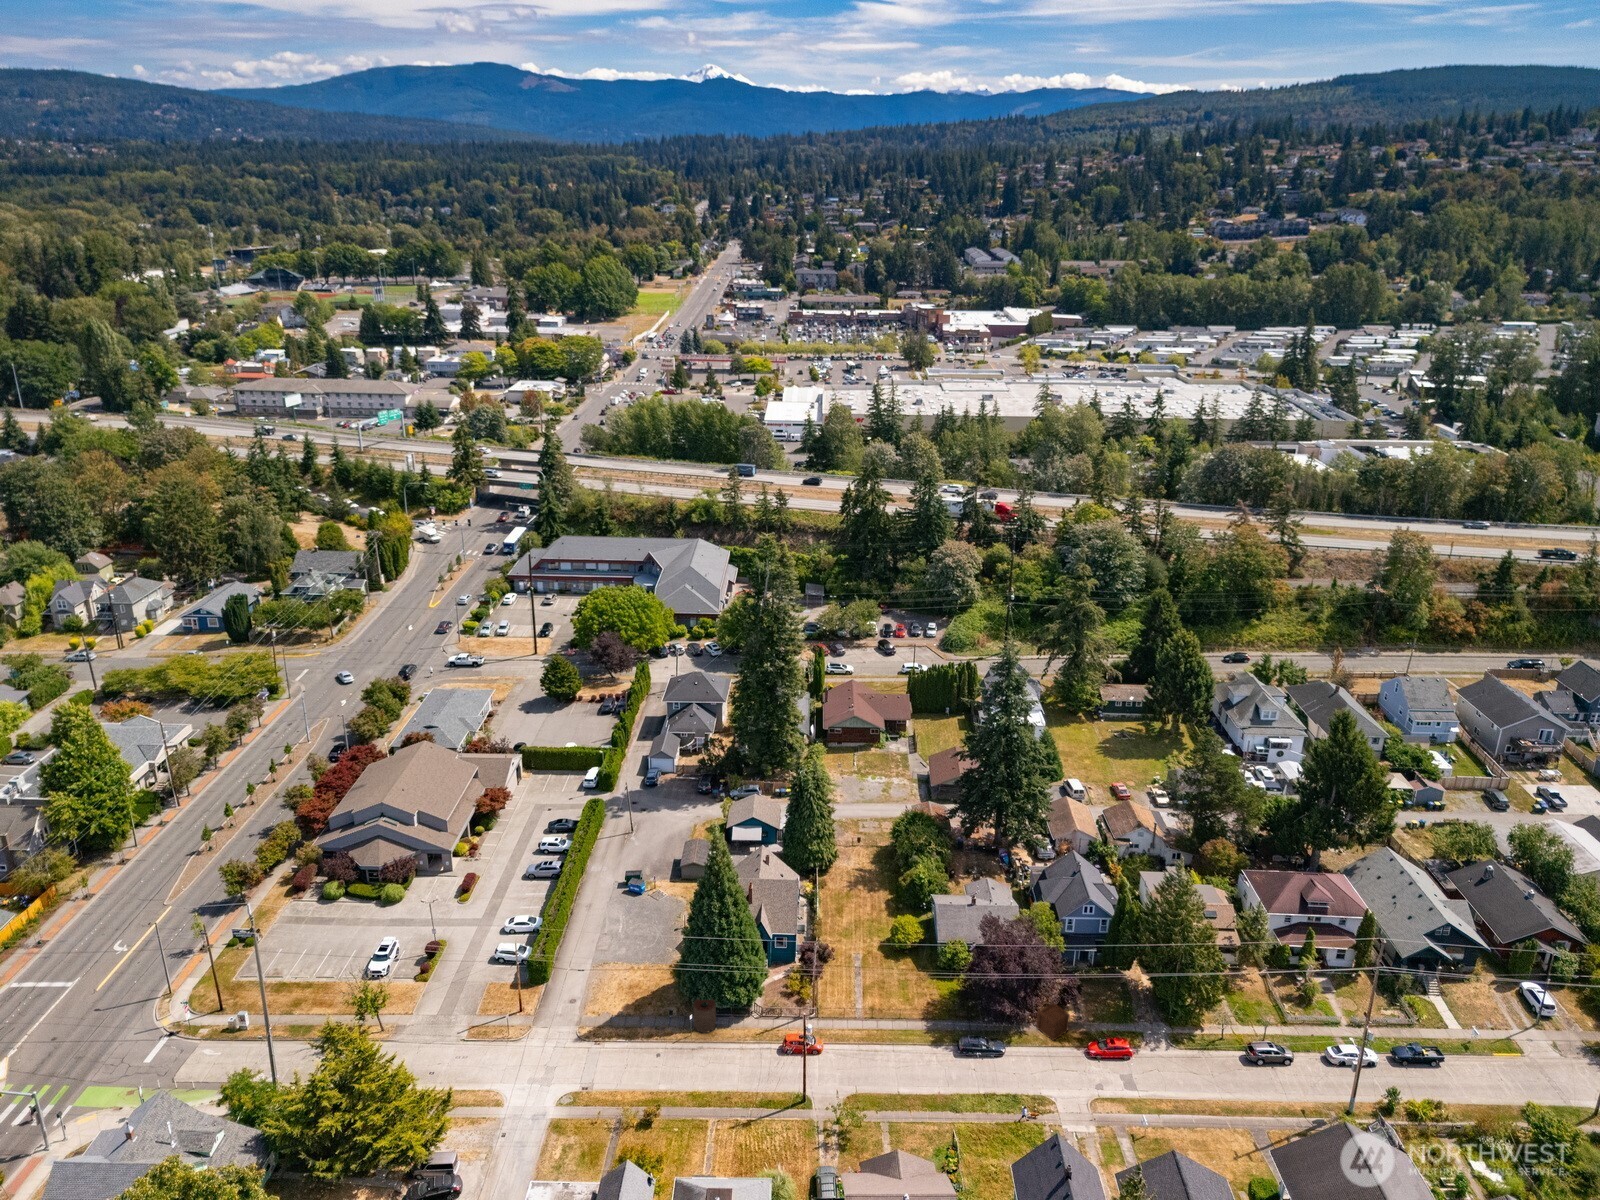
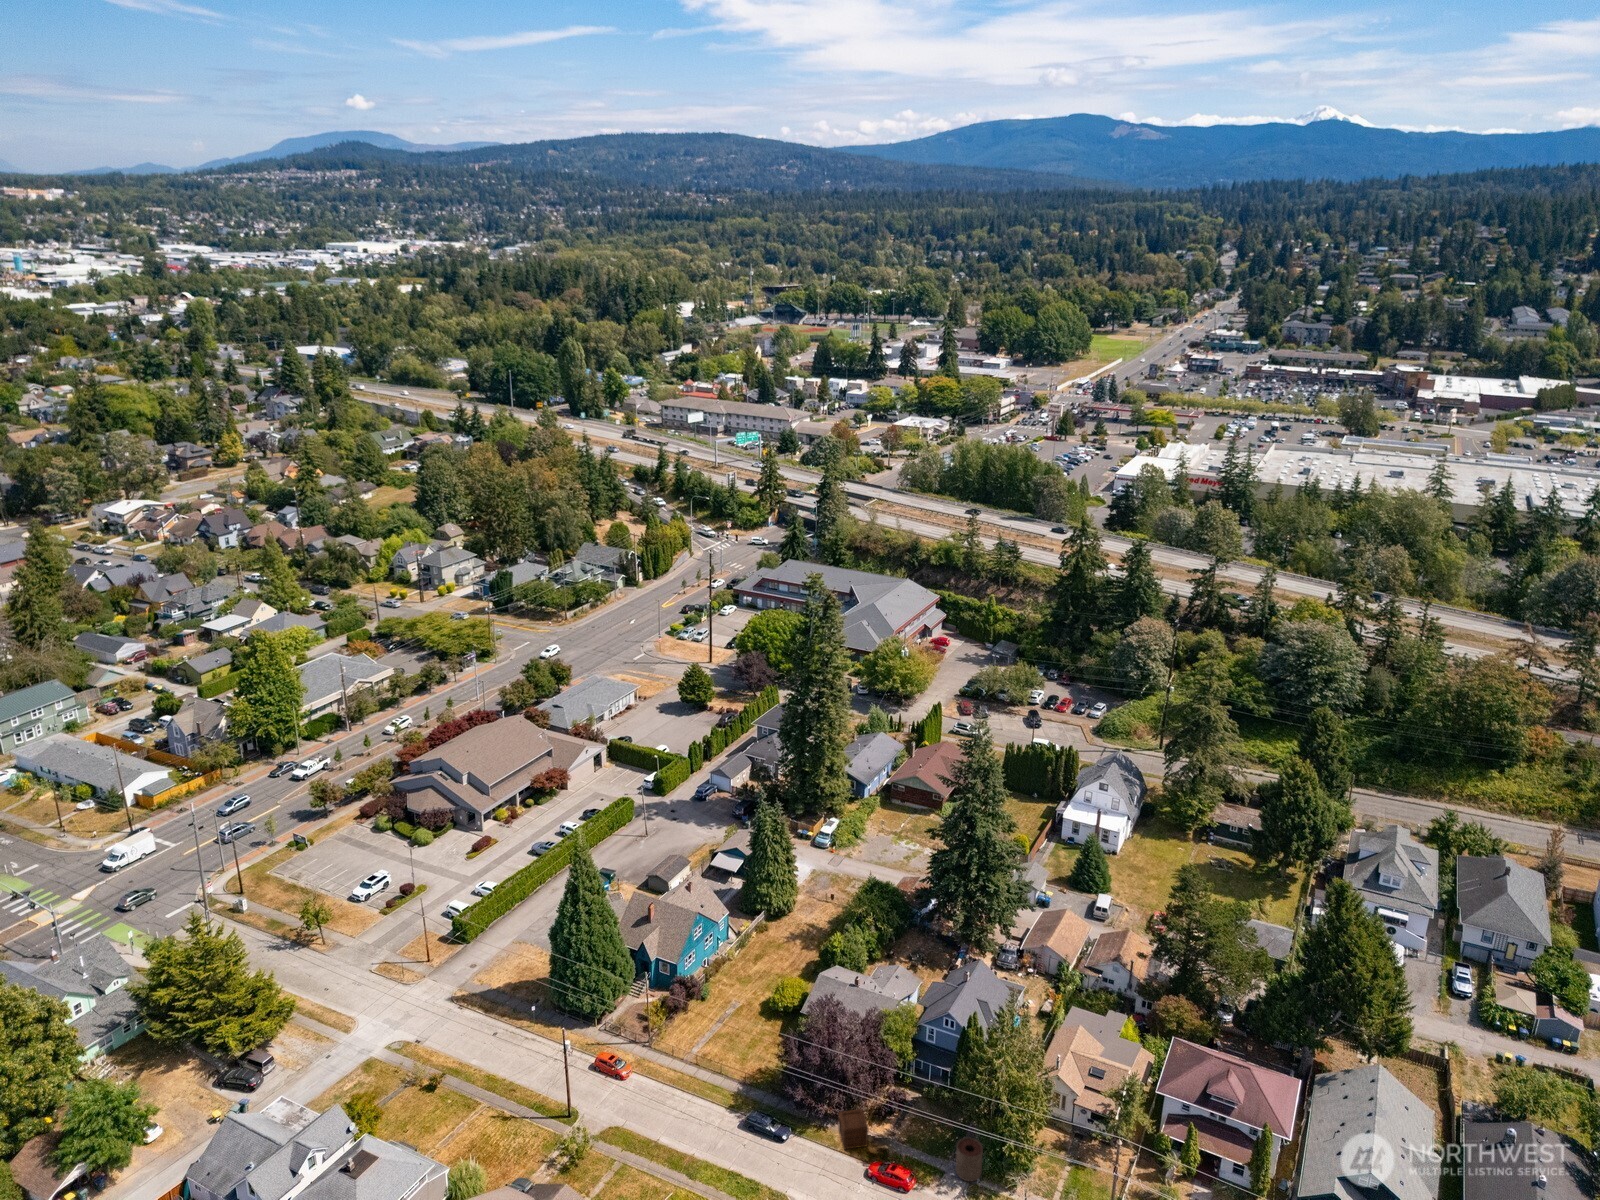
trash can: present [693,999,716,1033] -> present [956,1137,983,1181]

